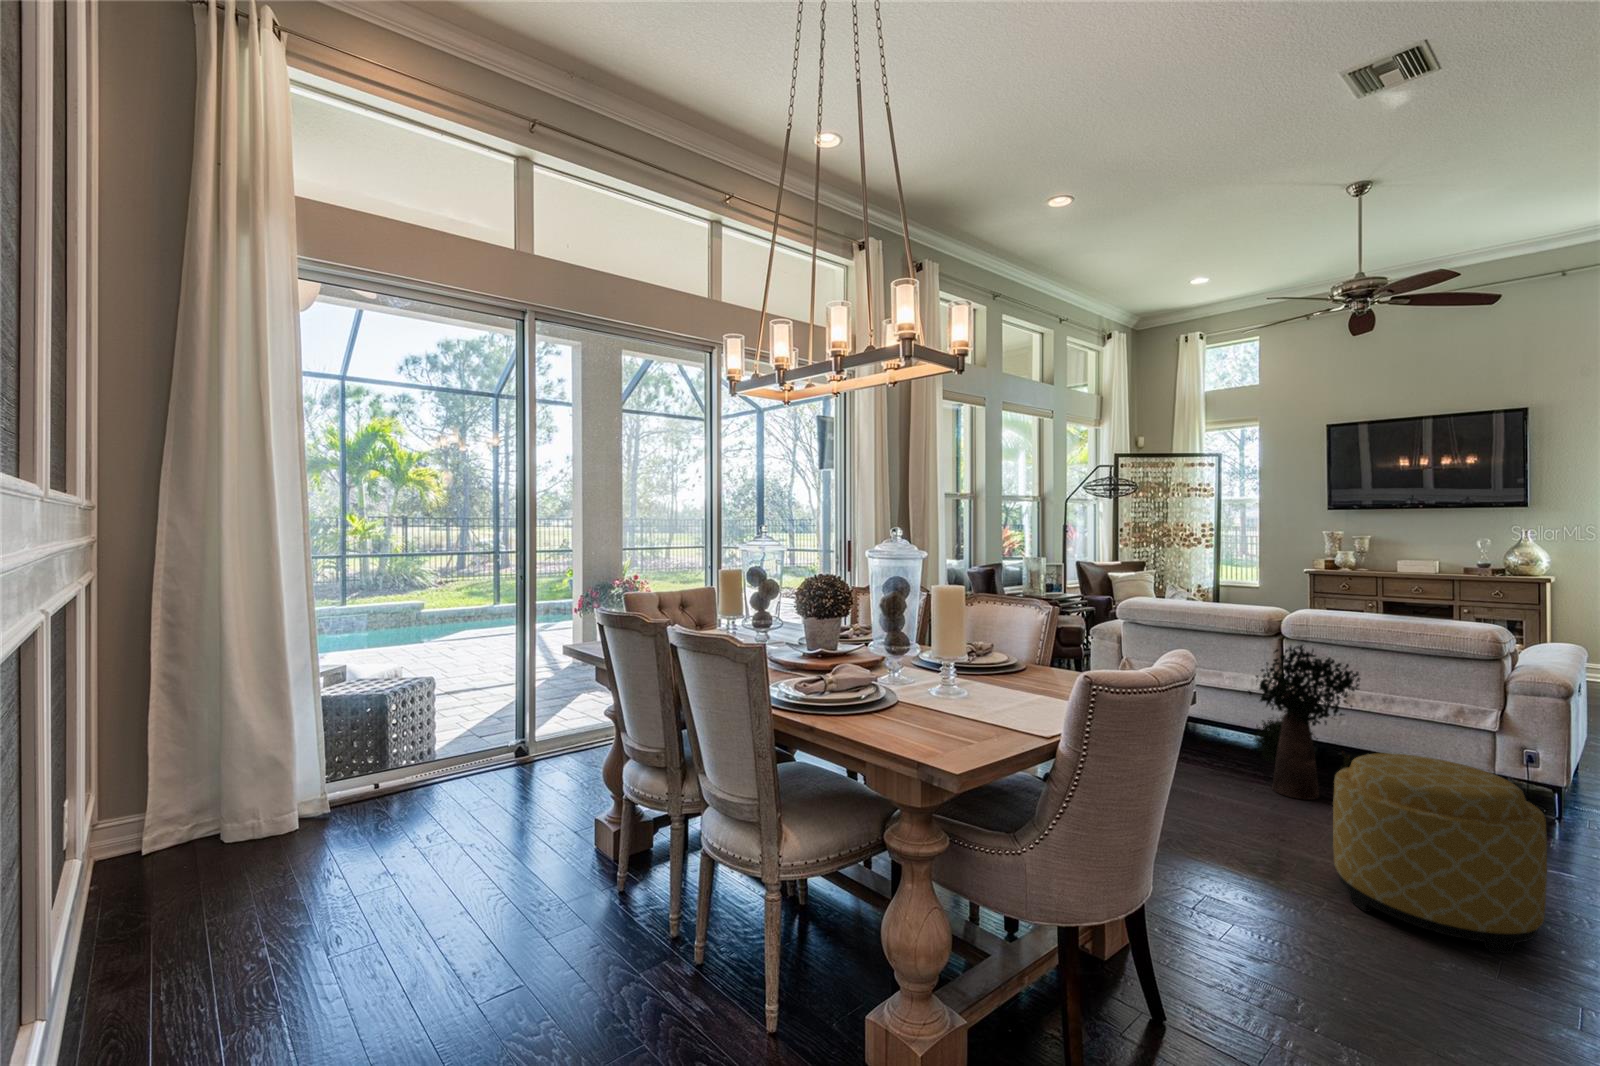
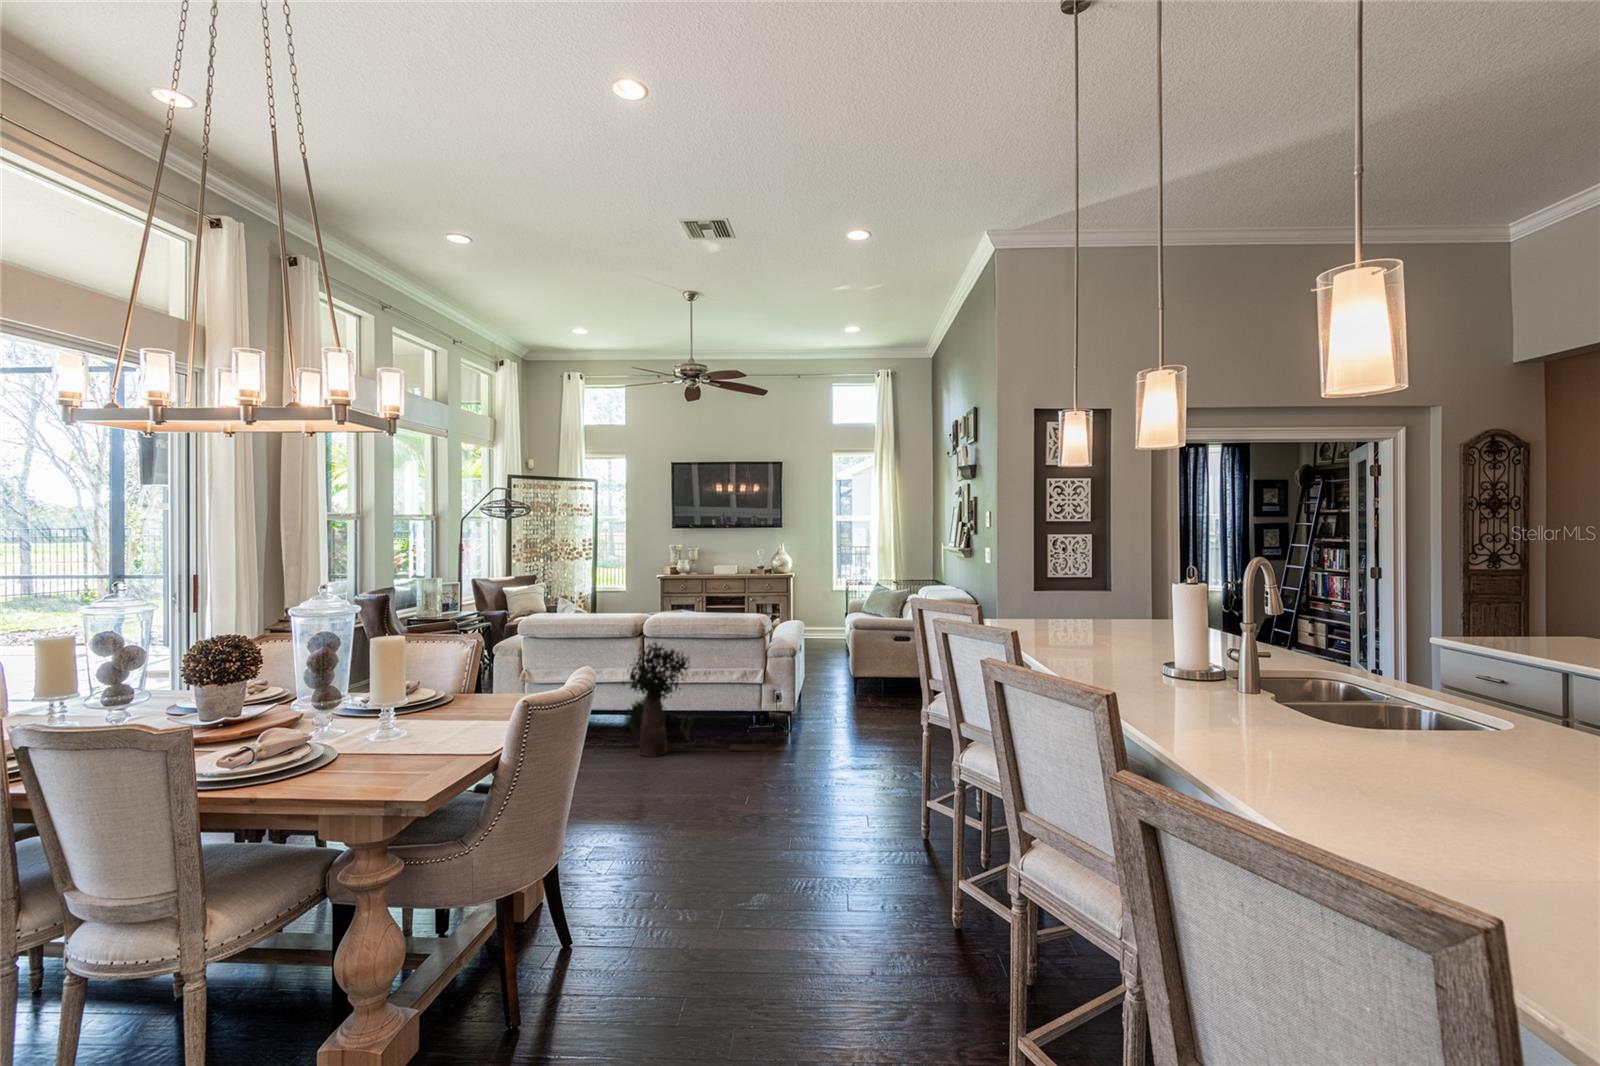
ottoman: present [1333,753,1547,953] -> none [676,708,775,820]

